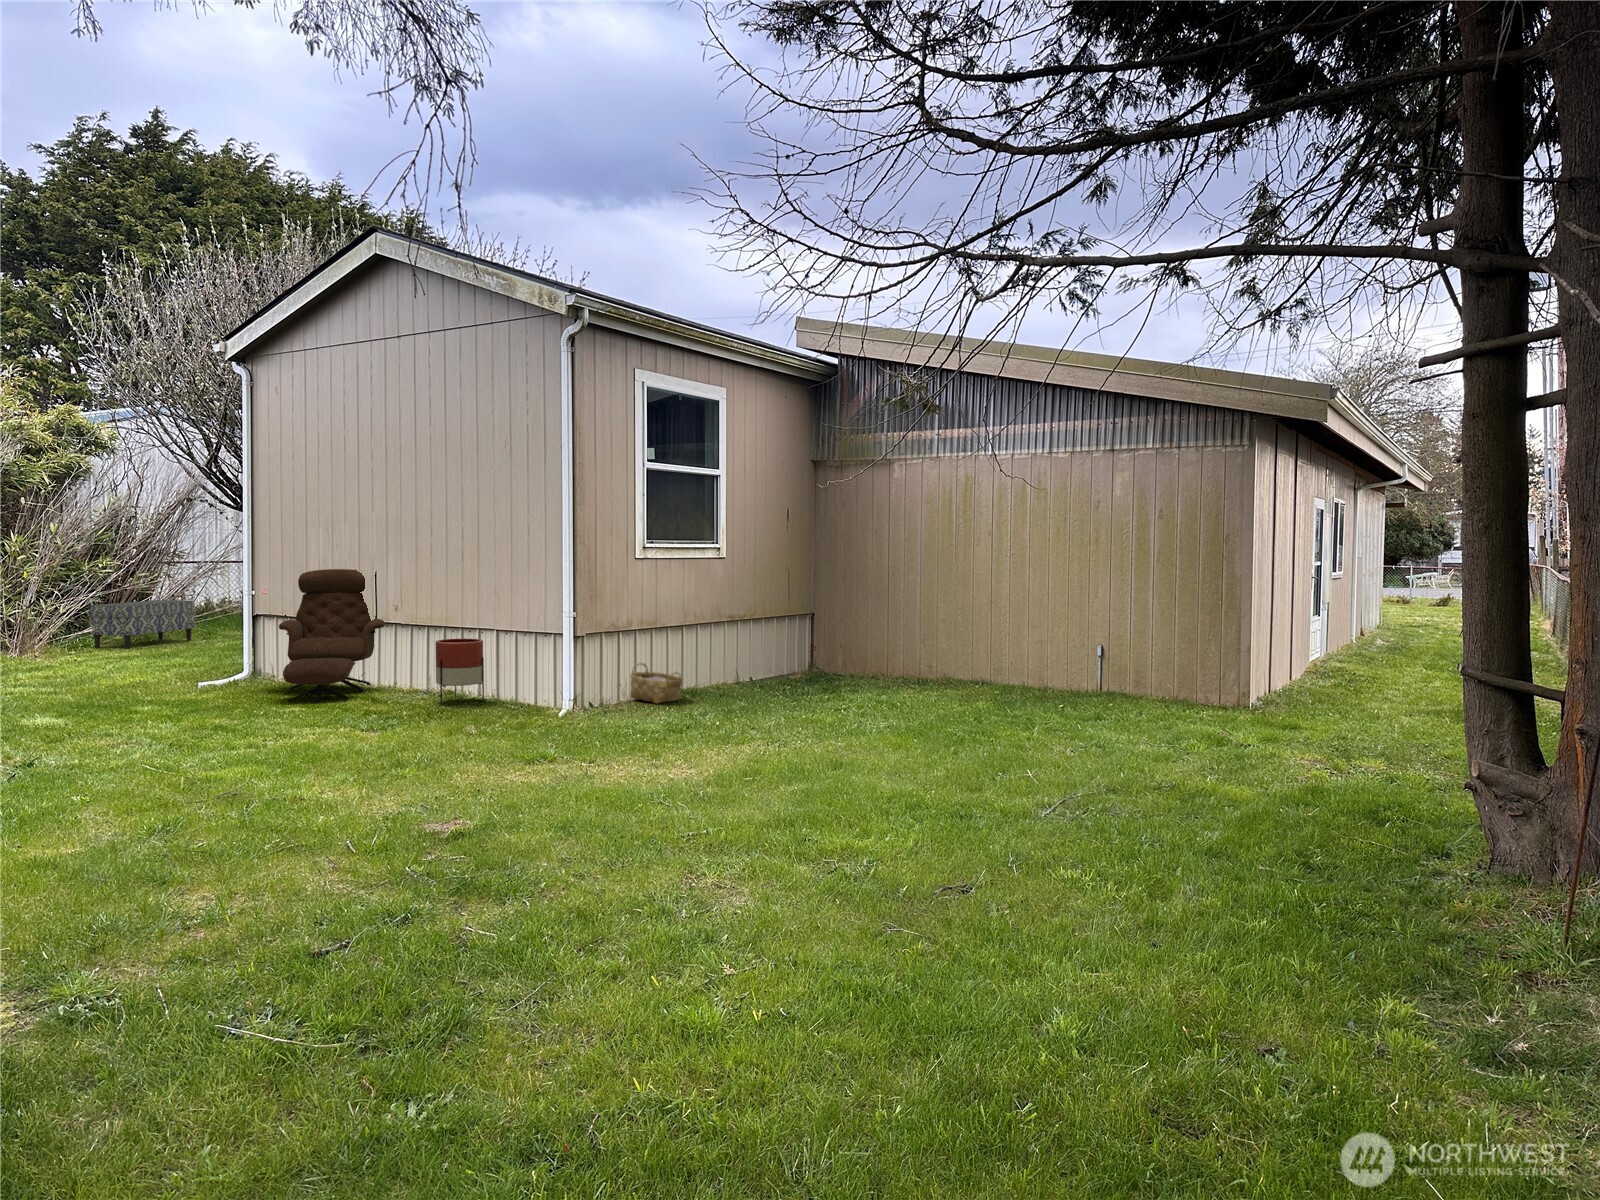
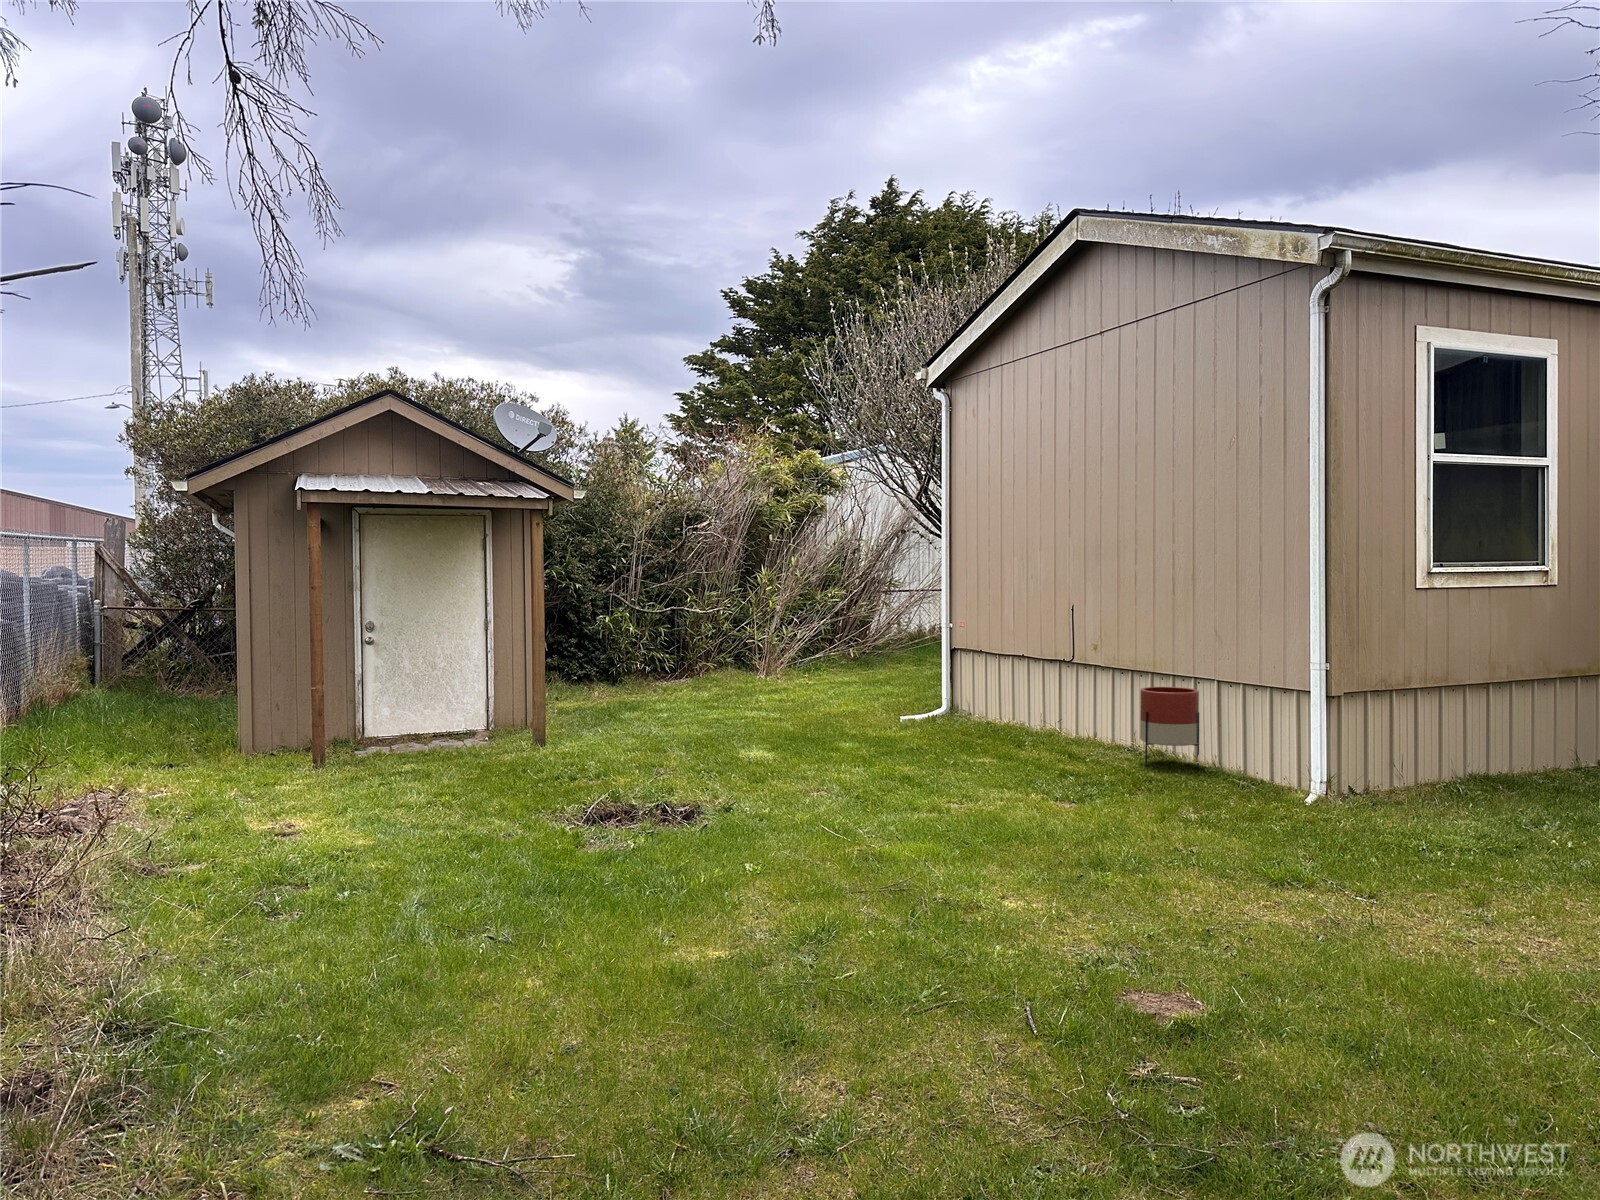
lounge chair: present [279,569,385,703] -> none [973,602,1083,750]
bench: present [89,600,195,649] -> none [820,630,904,676]
woven basket: present [630,663,682,704] -> none [1407,735,1495,797]

